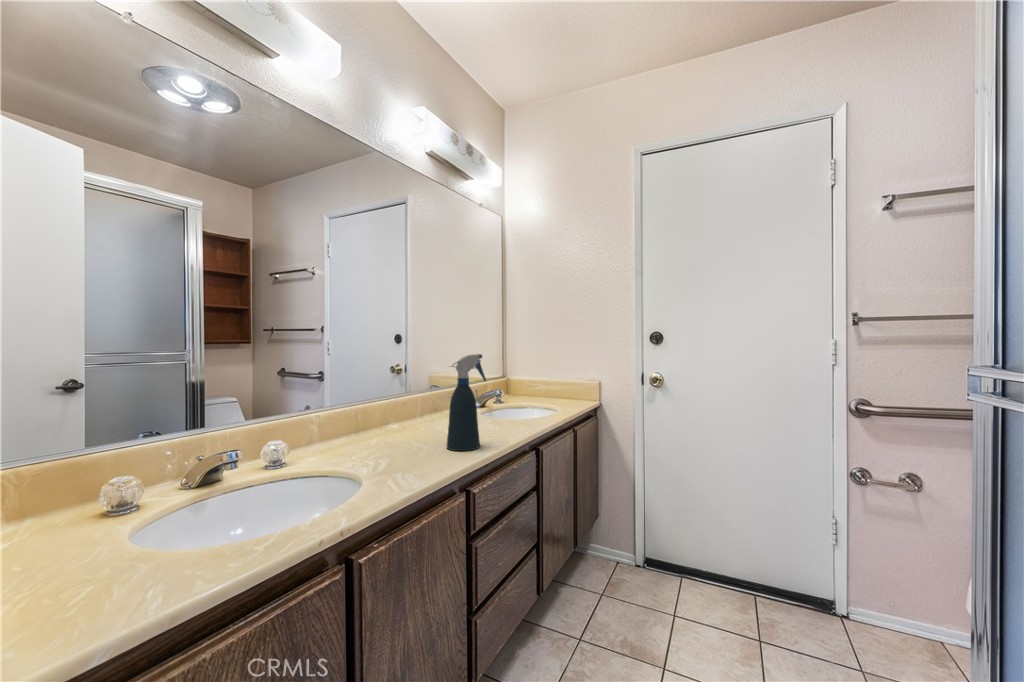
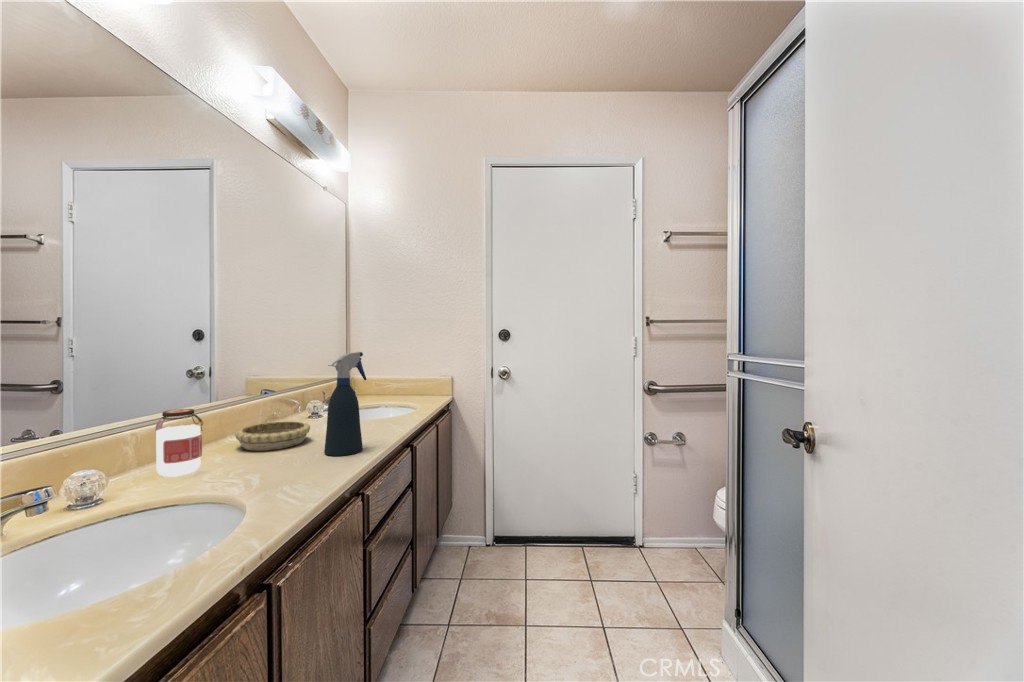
jar: none [322,398,355,453] -> present [155,409,203,477]
decorative bowl: none [387,414,446,438] -> present [235,422,310,450]

